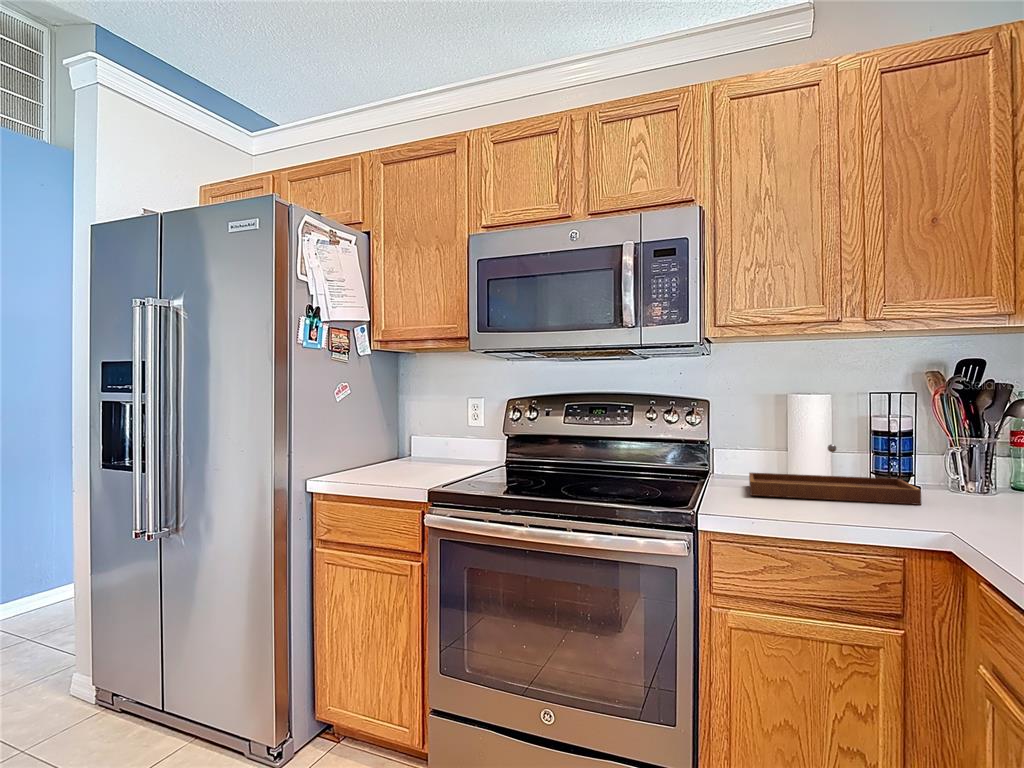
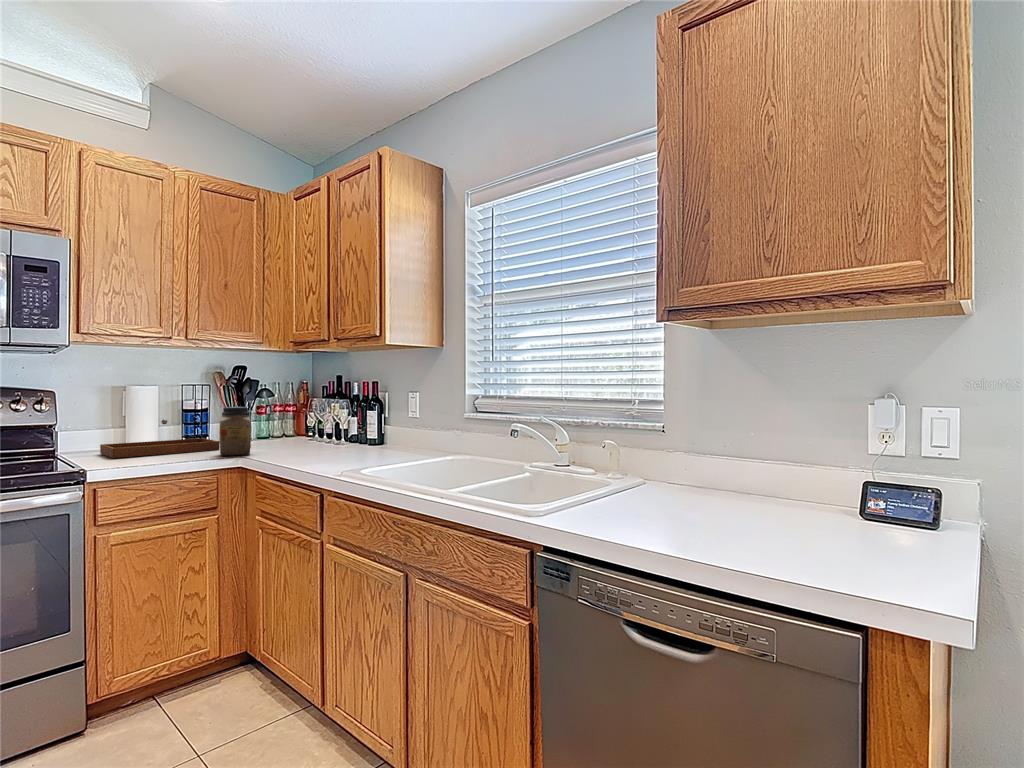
jar: none [909,432,978,528] -> present [219,407,251,456]

